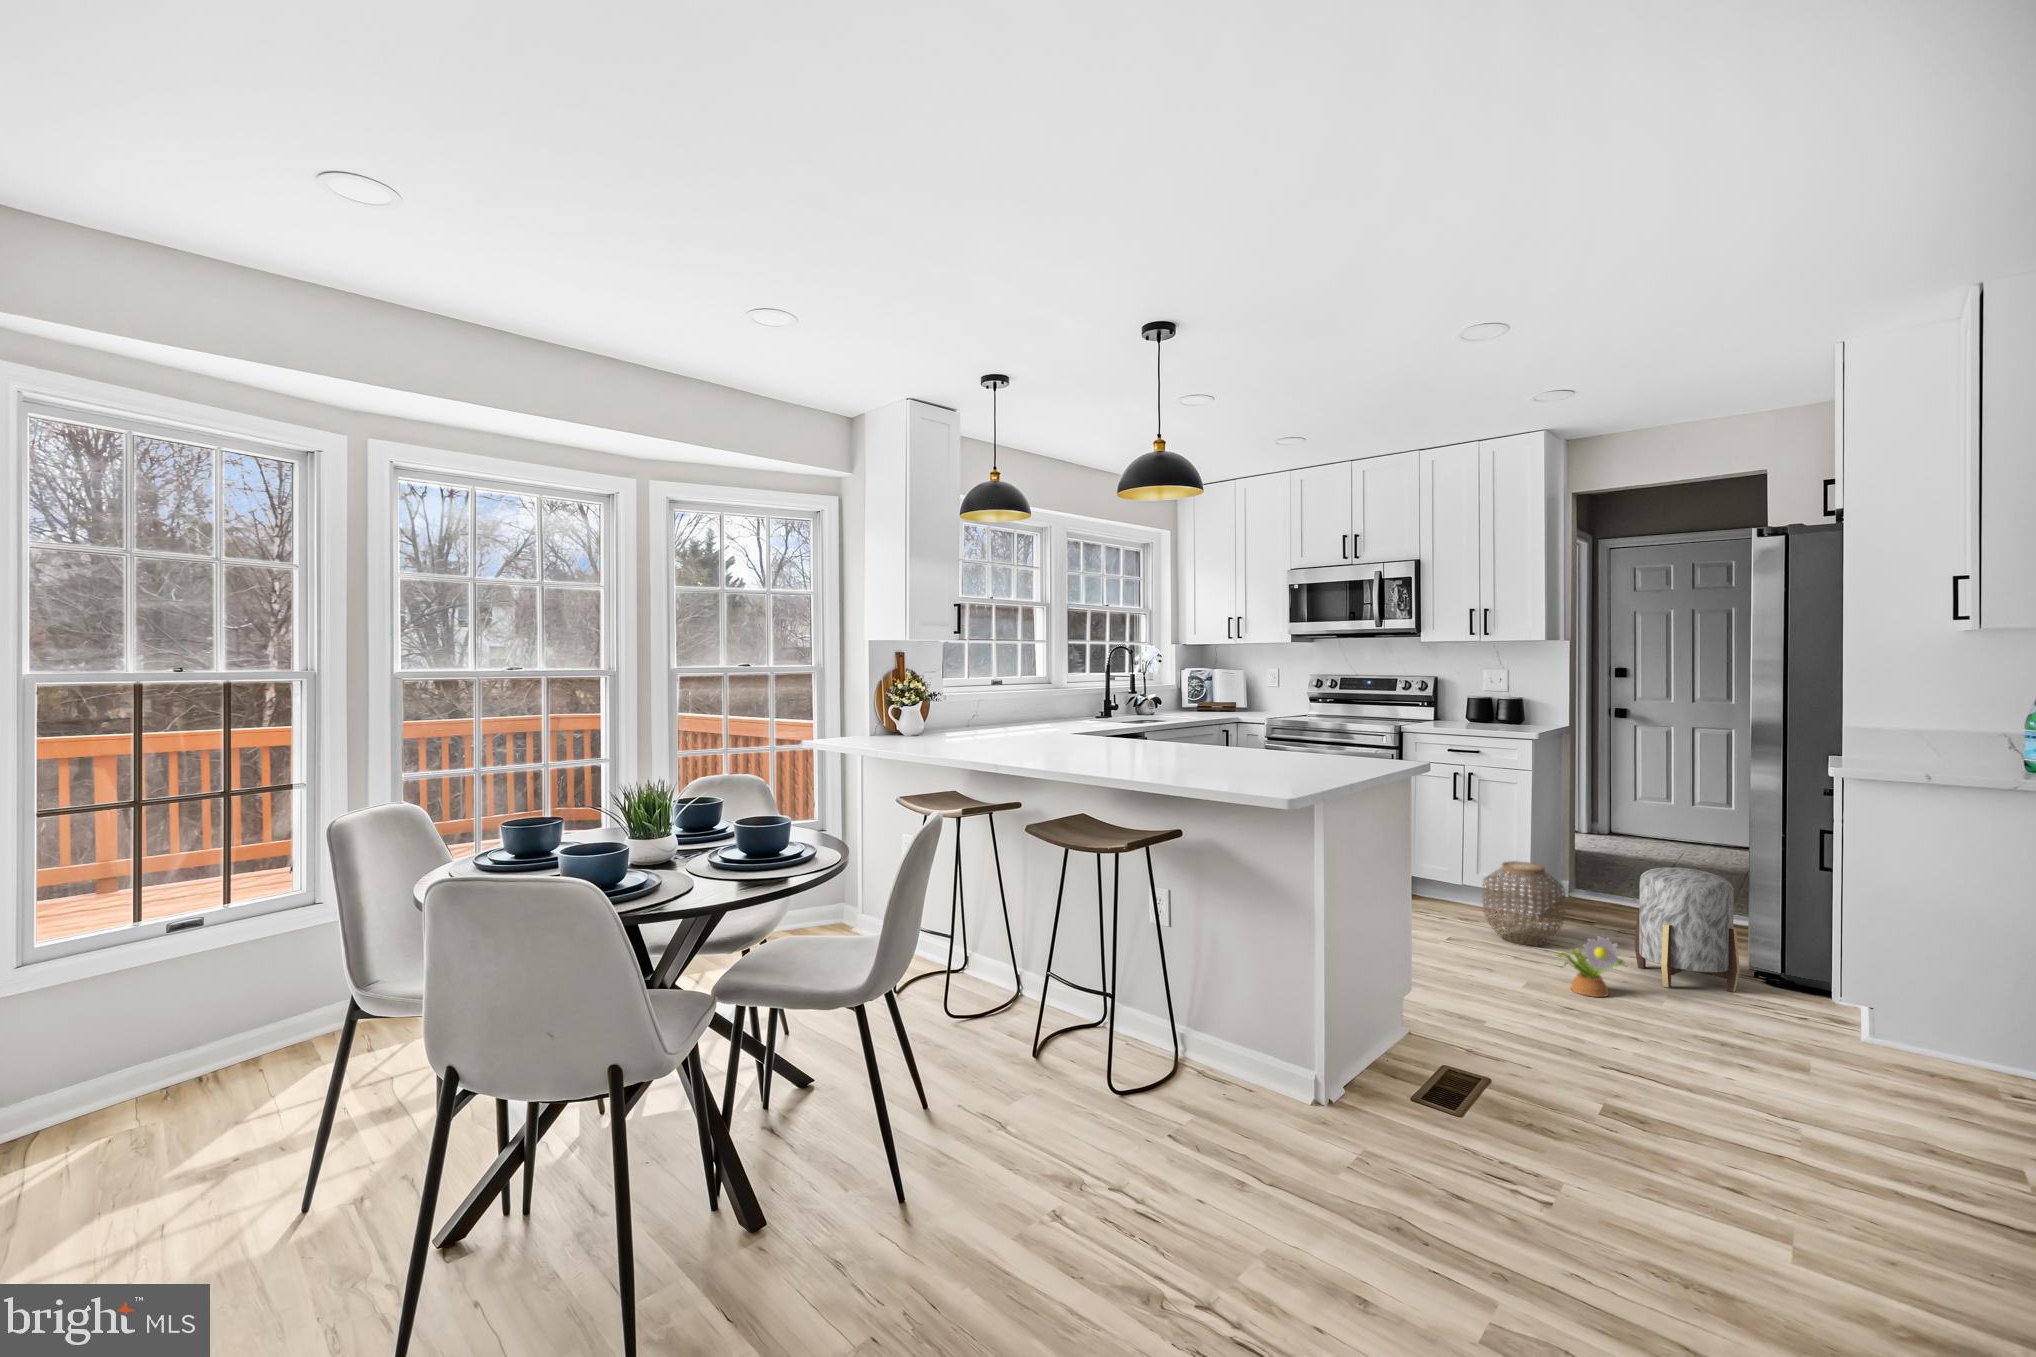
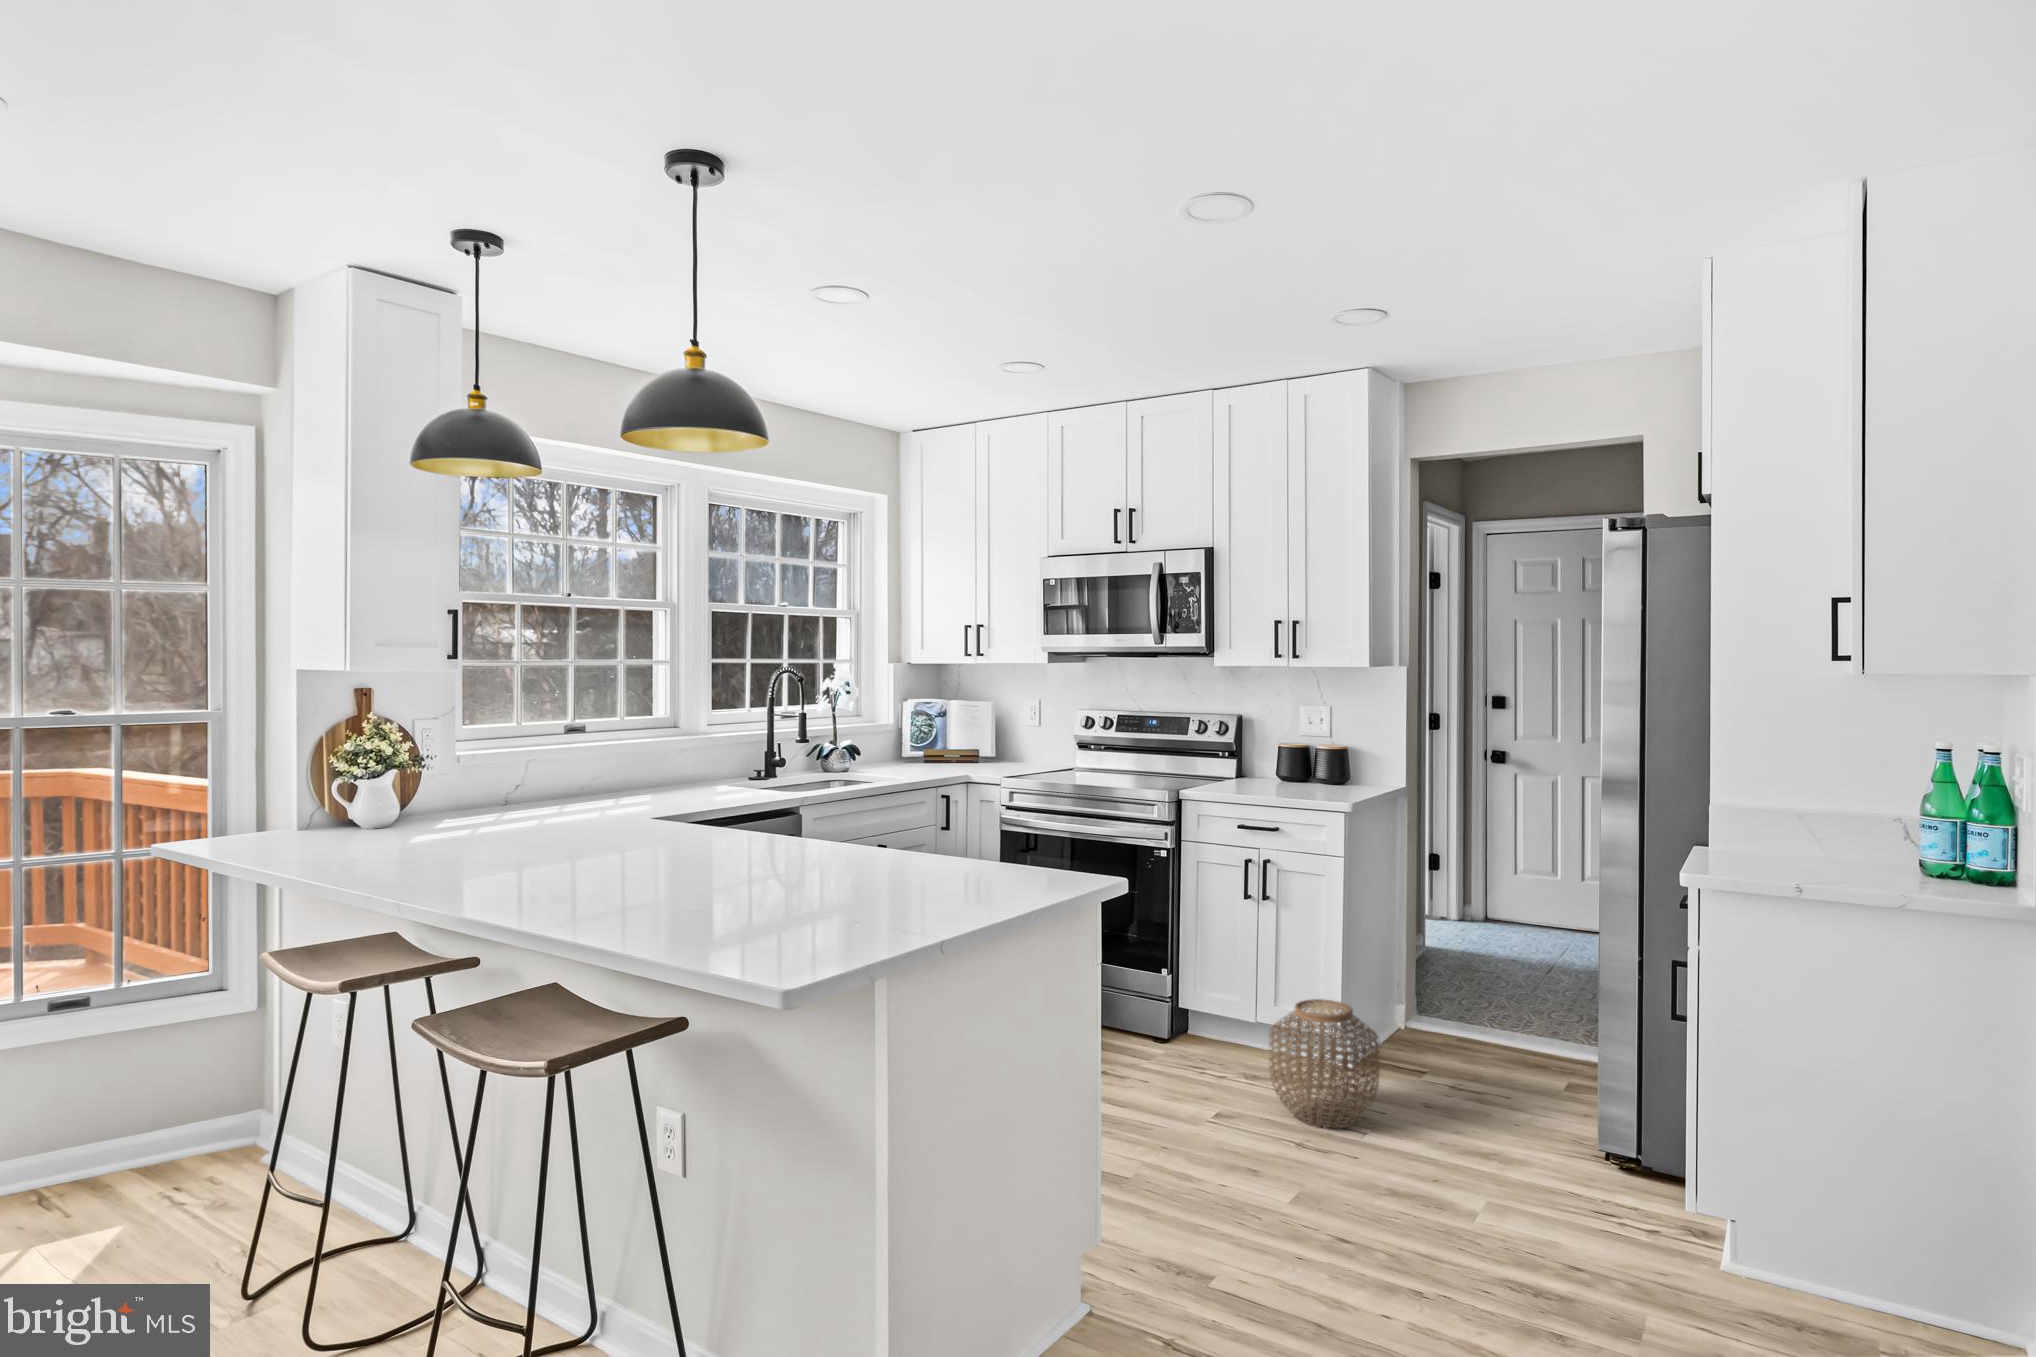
stool: present [1634,867,1740,992] -> none [1466,1015,1600,1205]
decorative plant: present [1557,935,1624,997] -> none [1346,1135,1446,1230]

